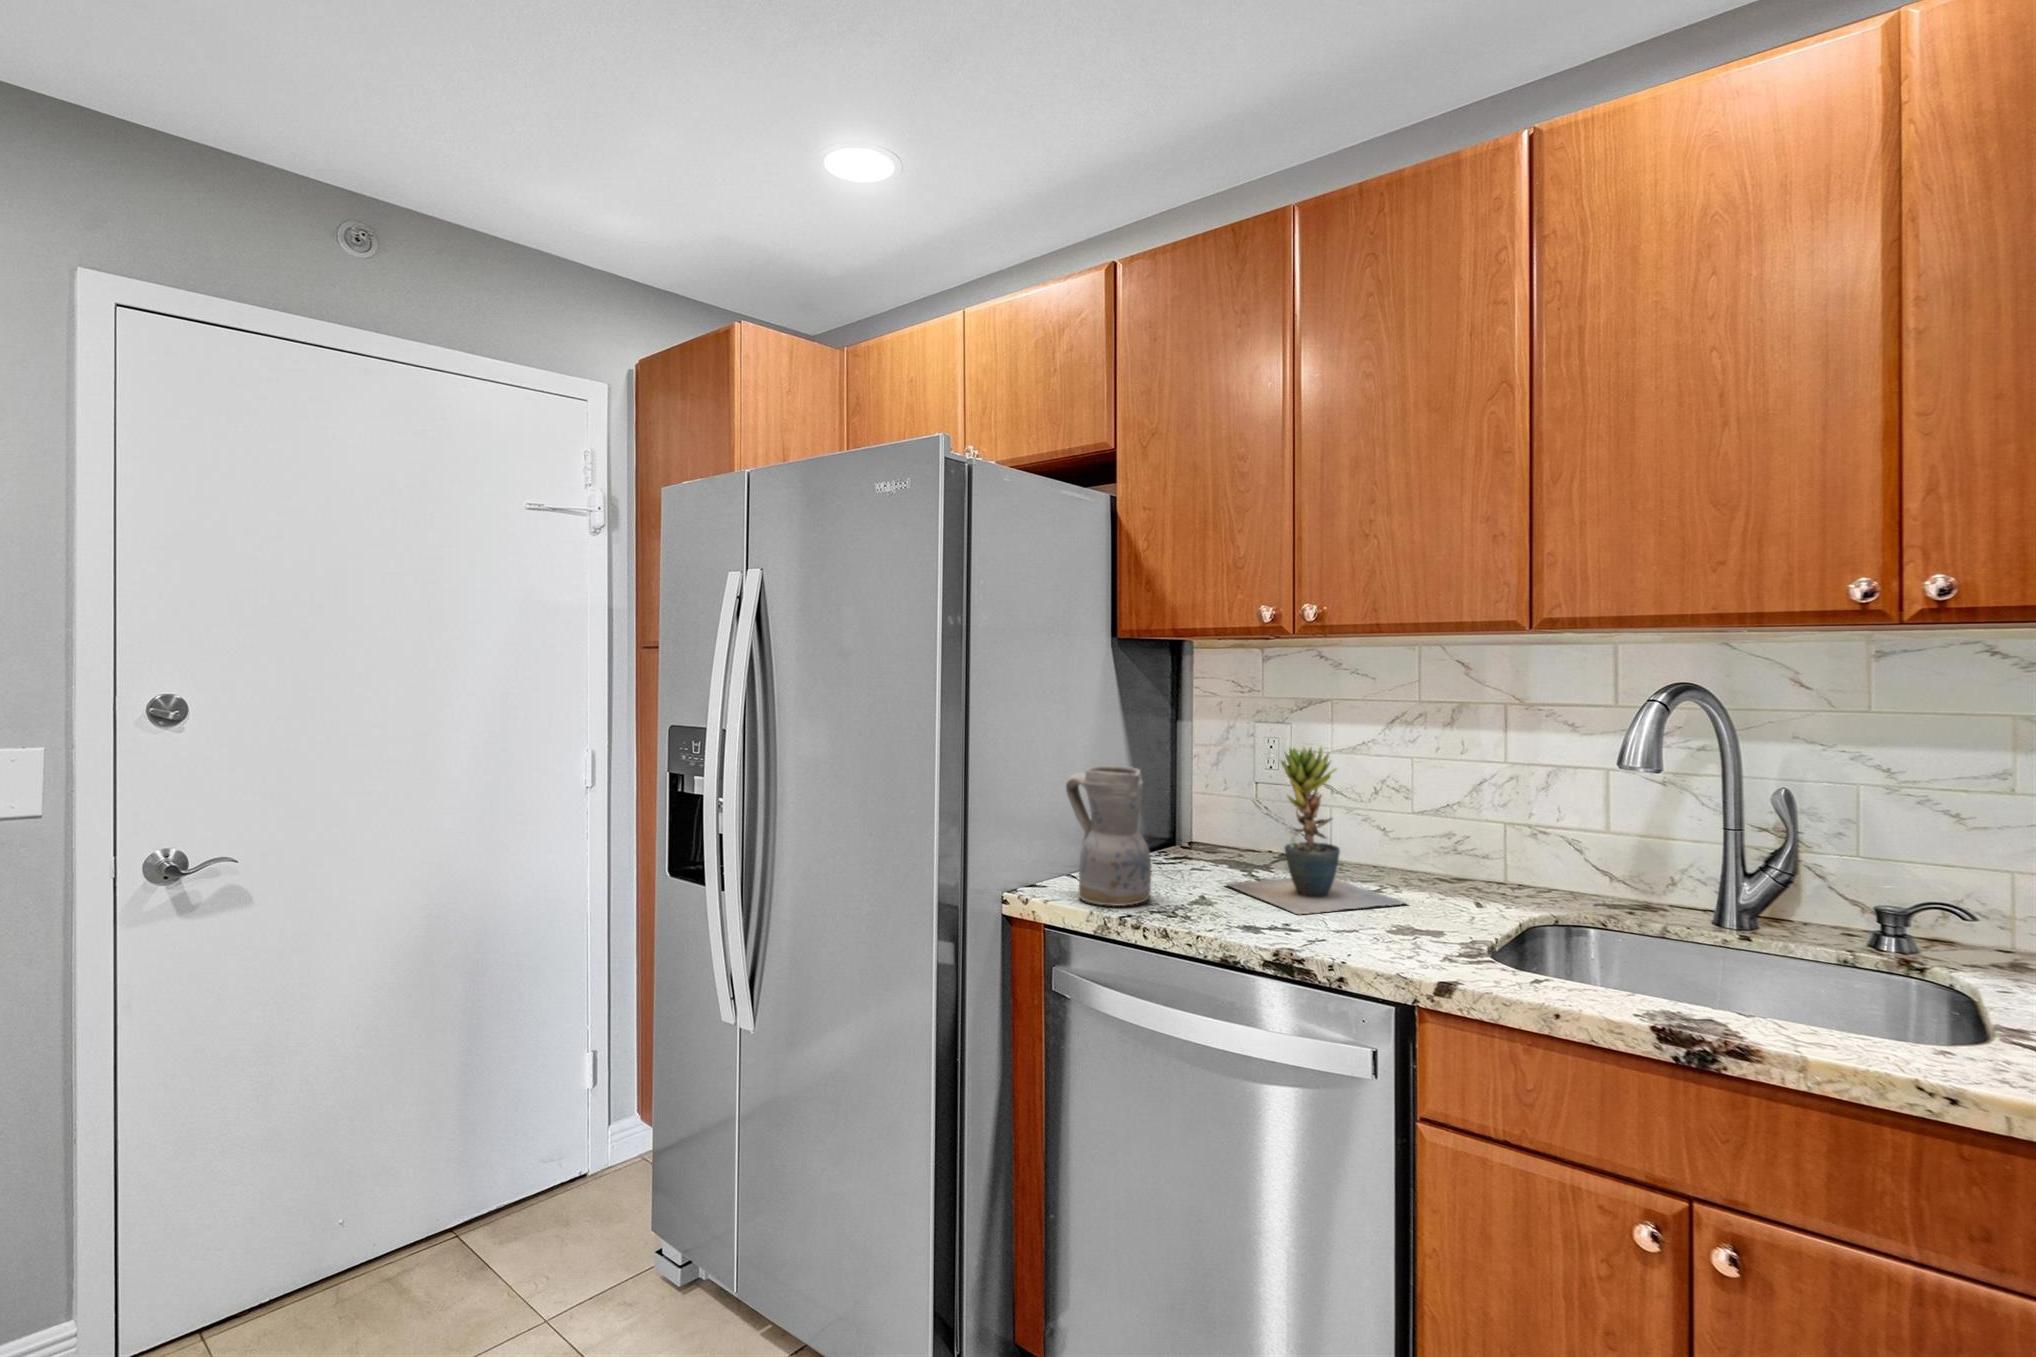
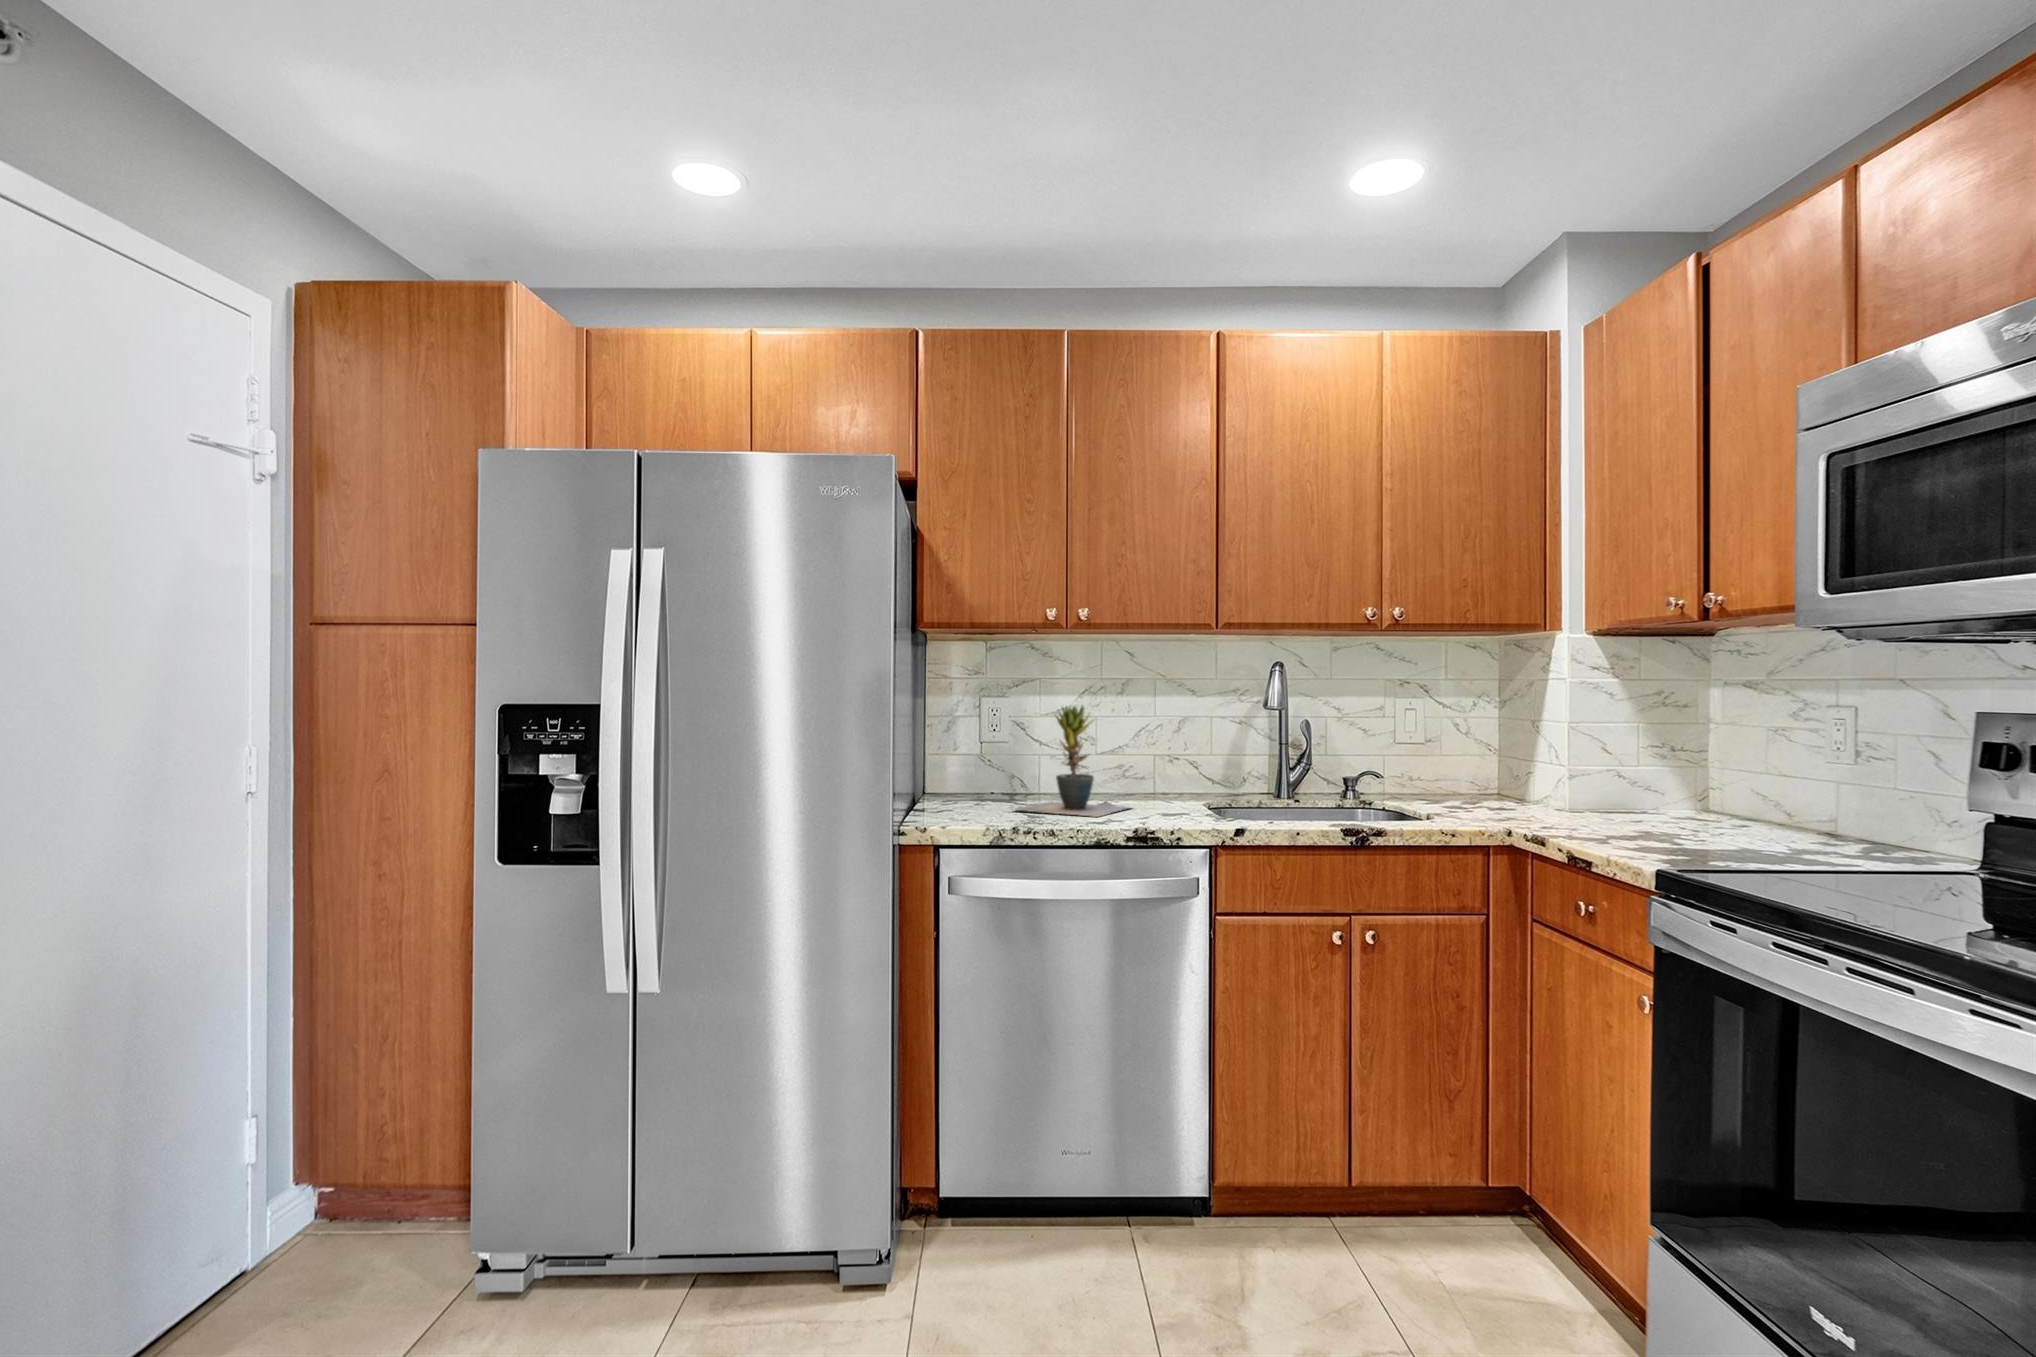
ceramic pitcher: present [1066,766,1151,906] -> none [934,721,1004,825]

